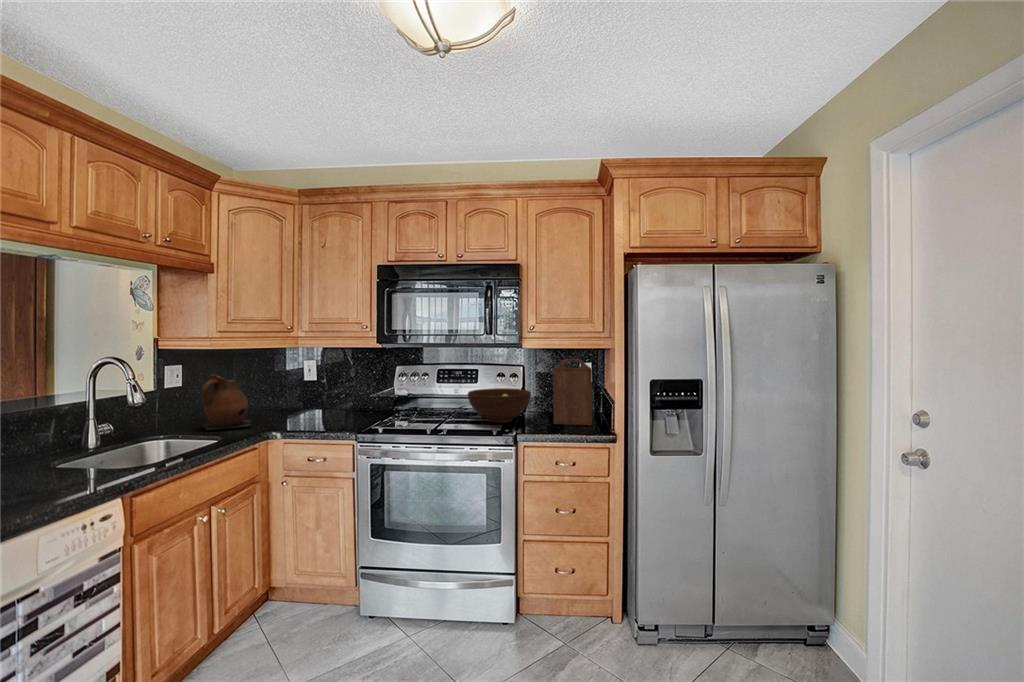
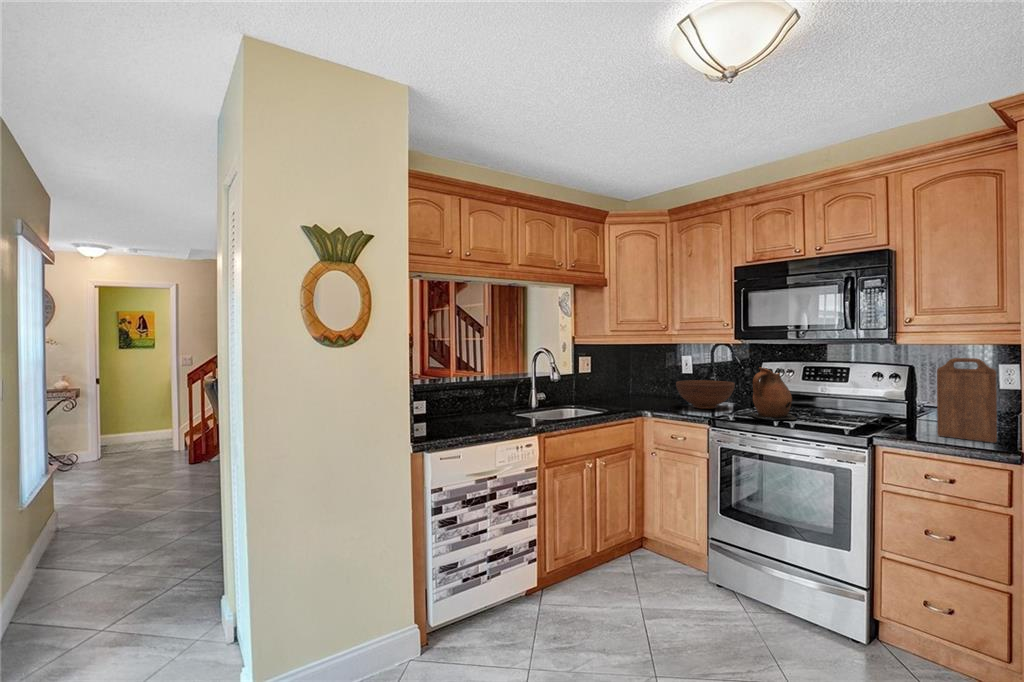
ceramic pitcher: present [201,375,251,430] -> present [752,368,796,420]
fruit bowl: present [468,388,531,423] -> present [676,380,734,409]

